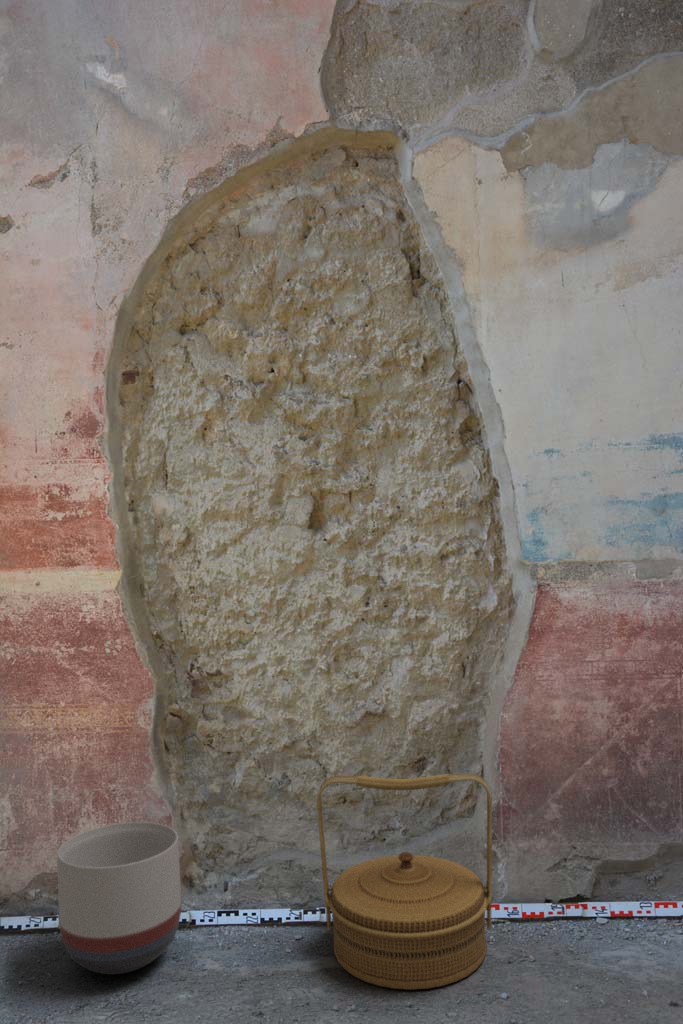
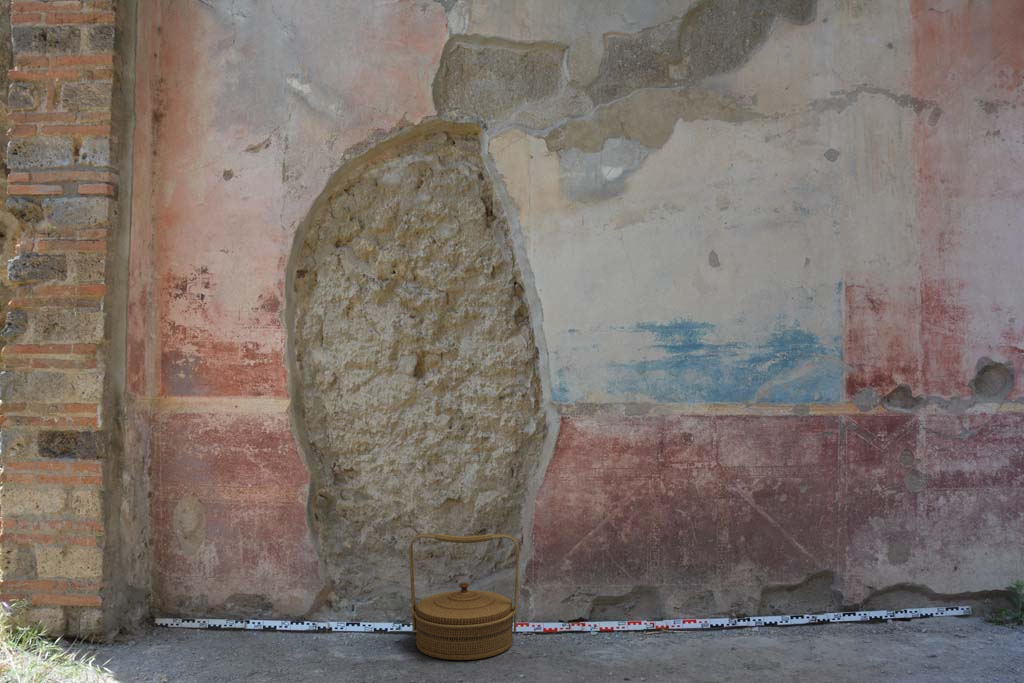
planter: present [57,822,181,975] -> none [244,562,321,650]

